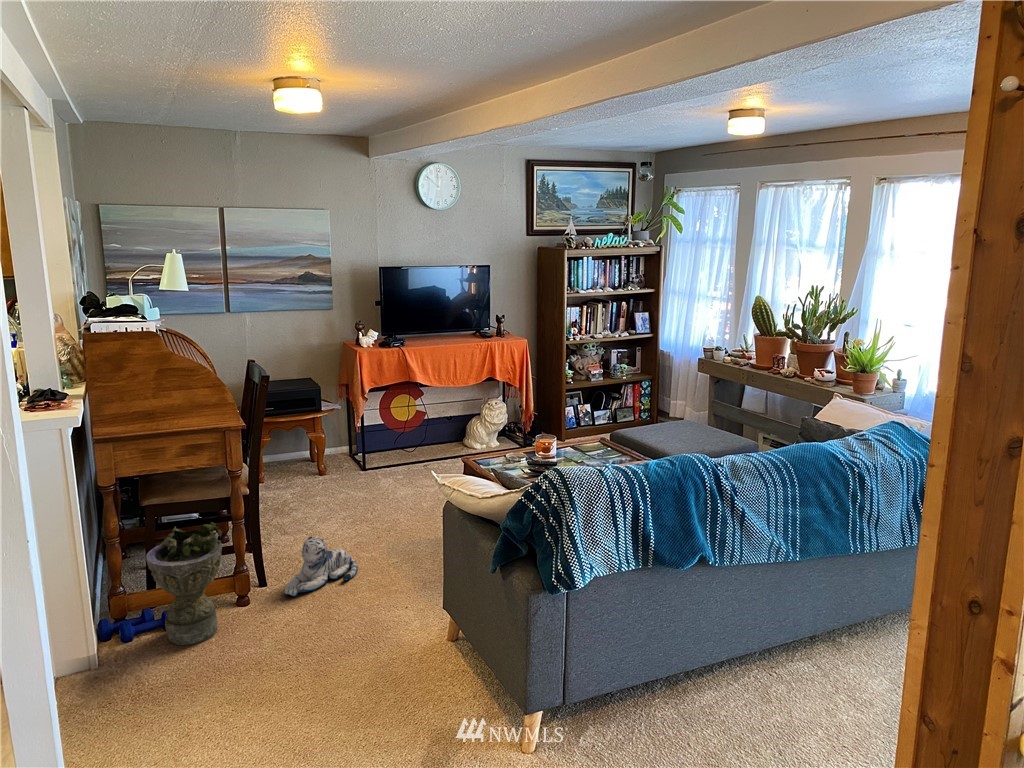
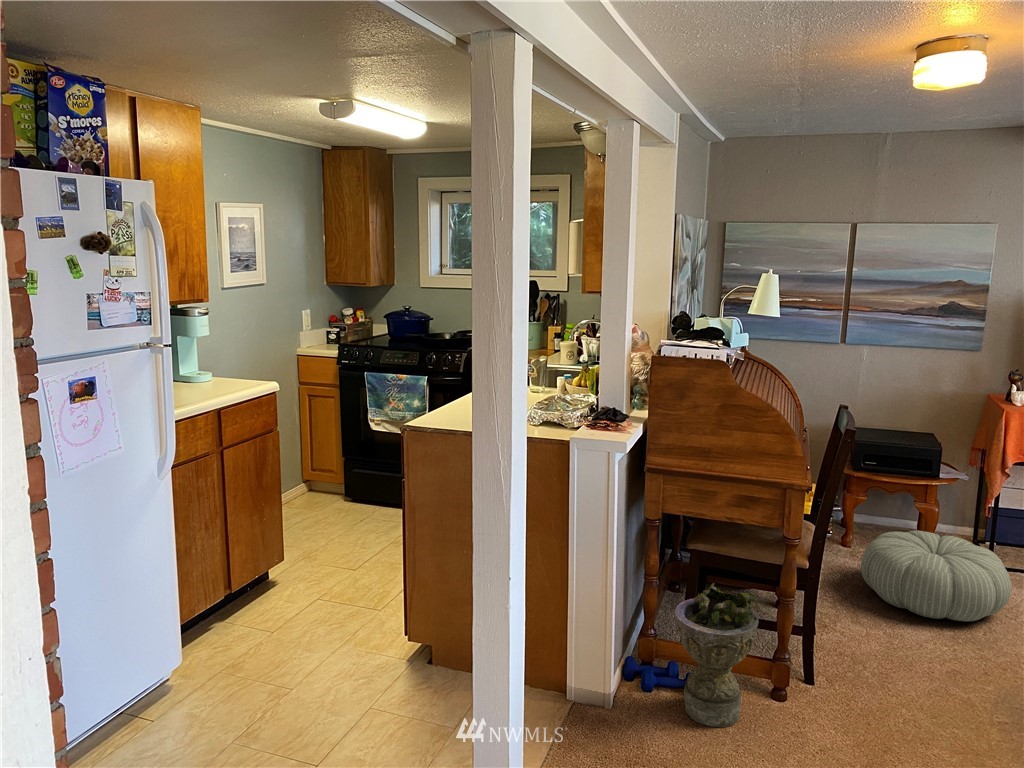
pouf: none [278,452,382,514] -> present [861,531,1011,621]
plush toy: present [284,536,358,596] -> none [831,645,943,722]

